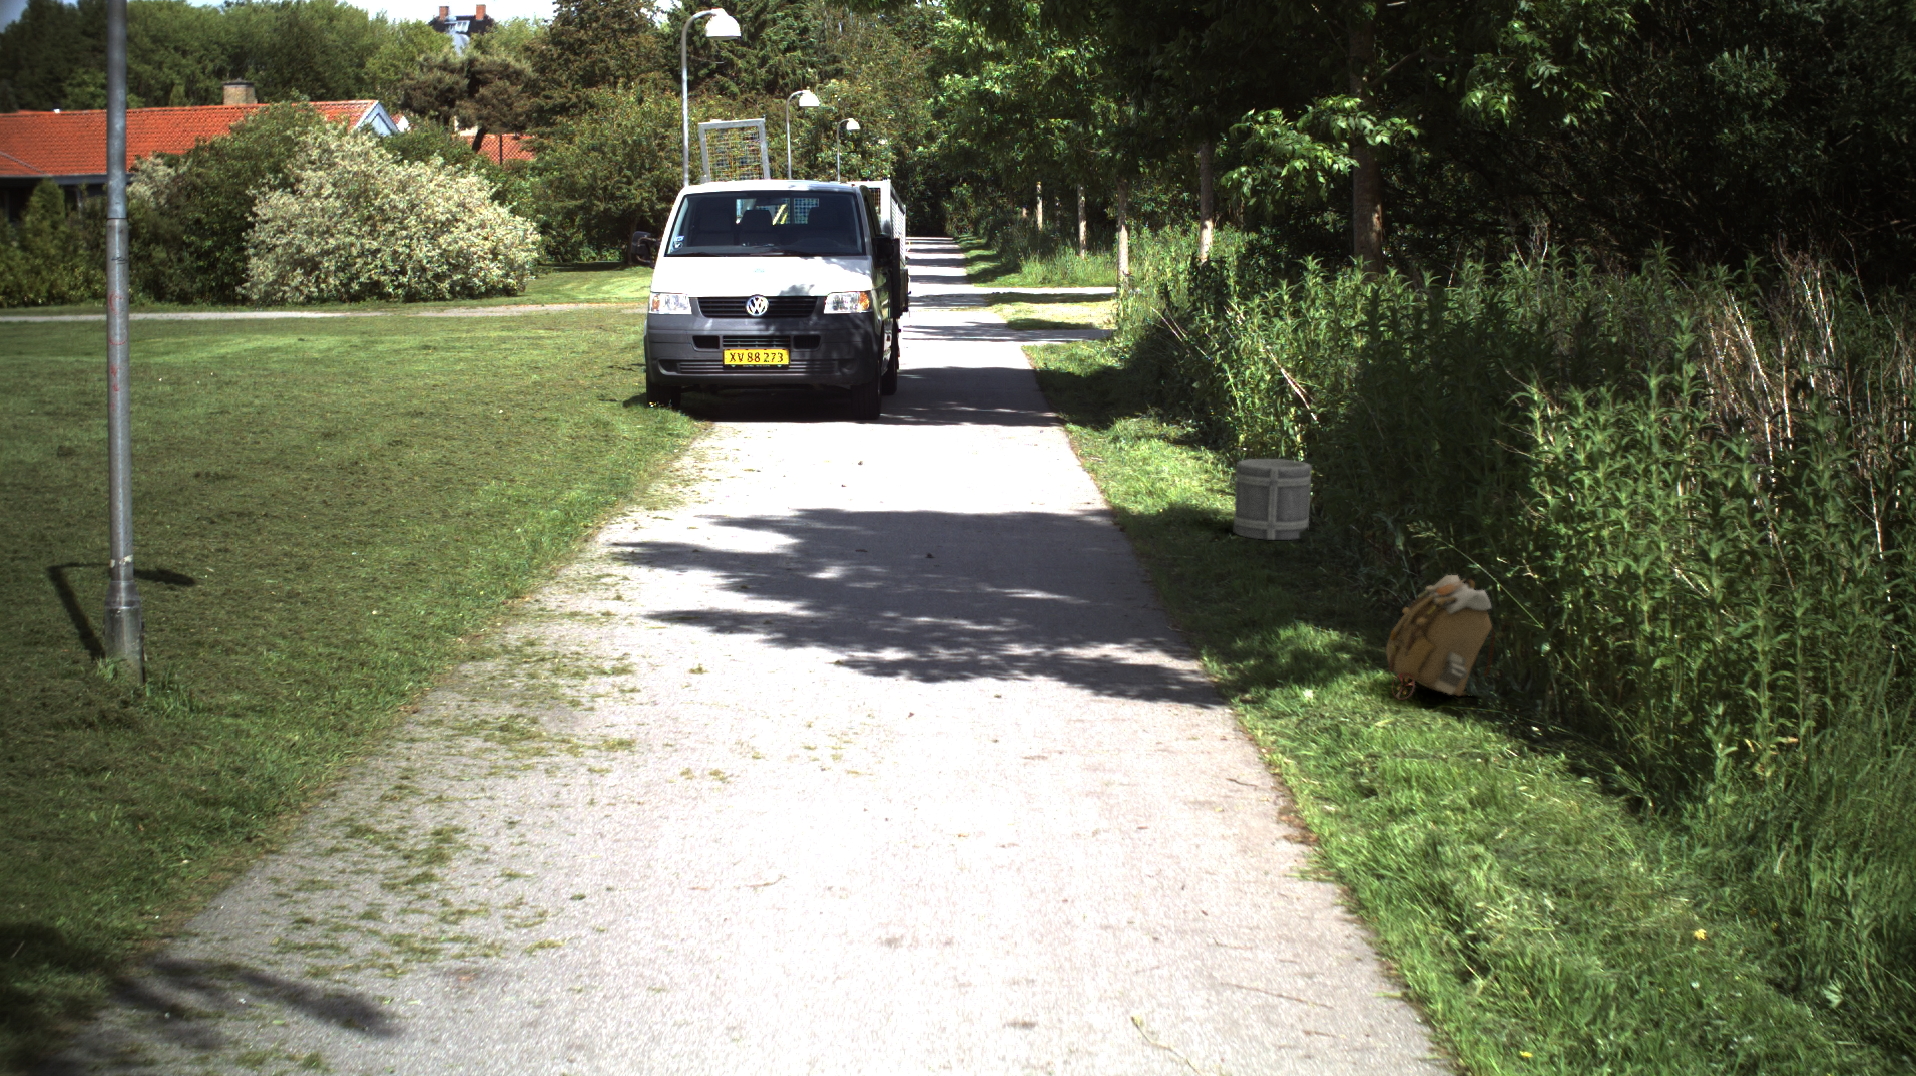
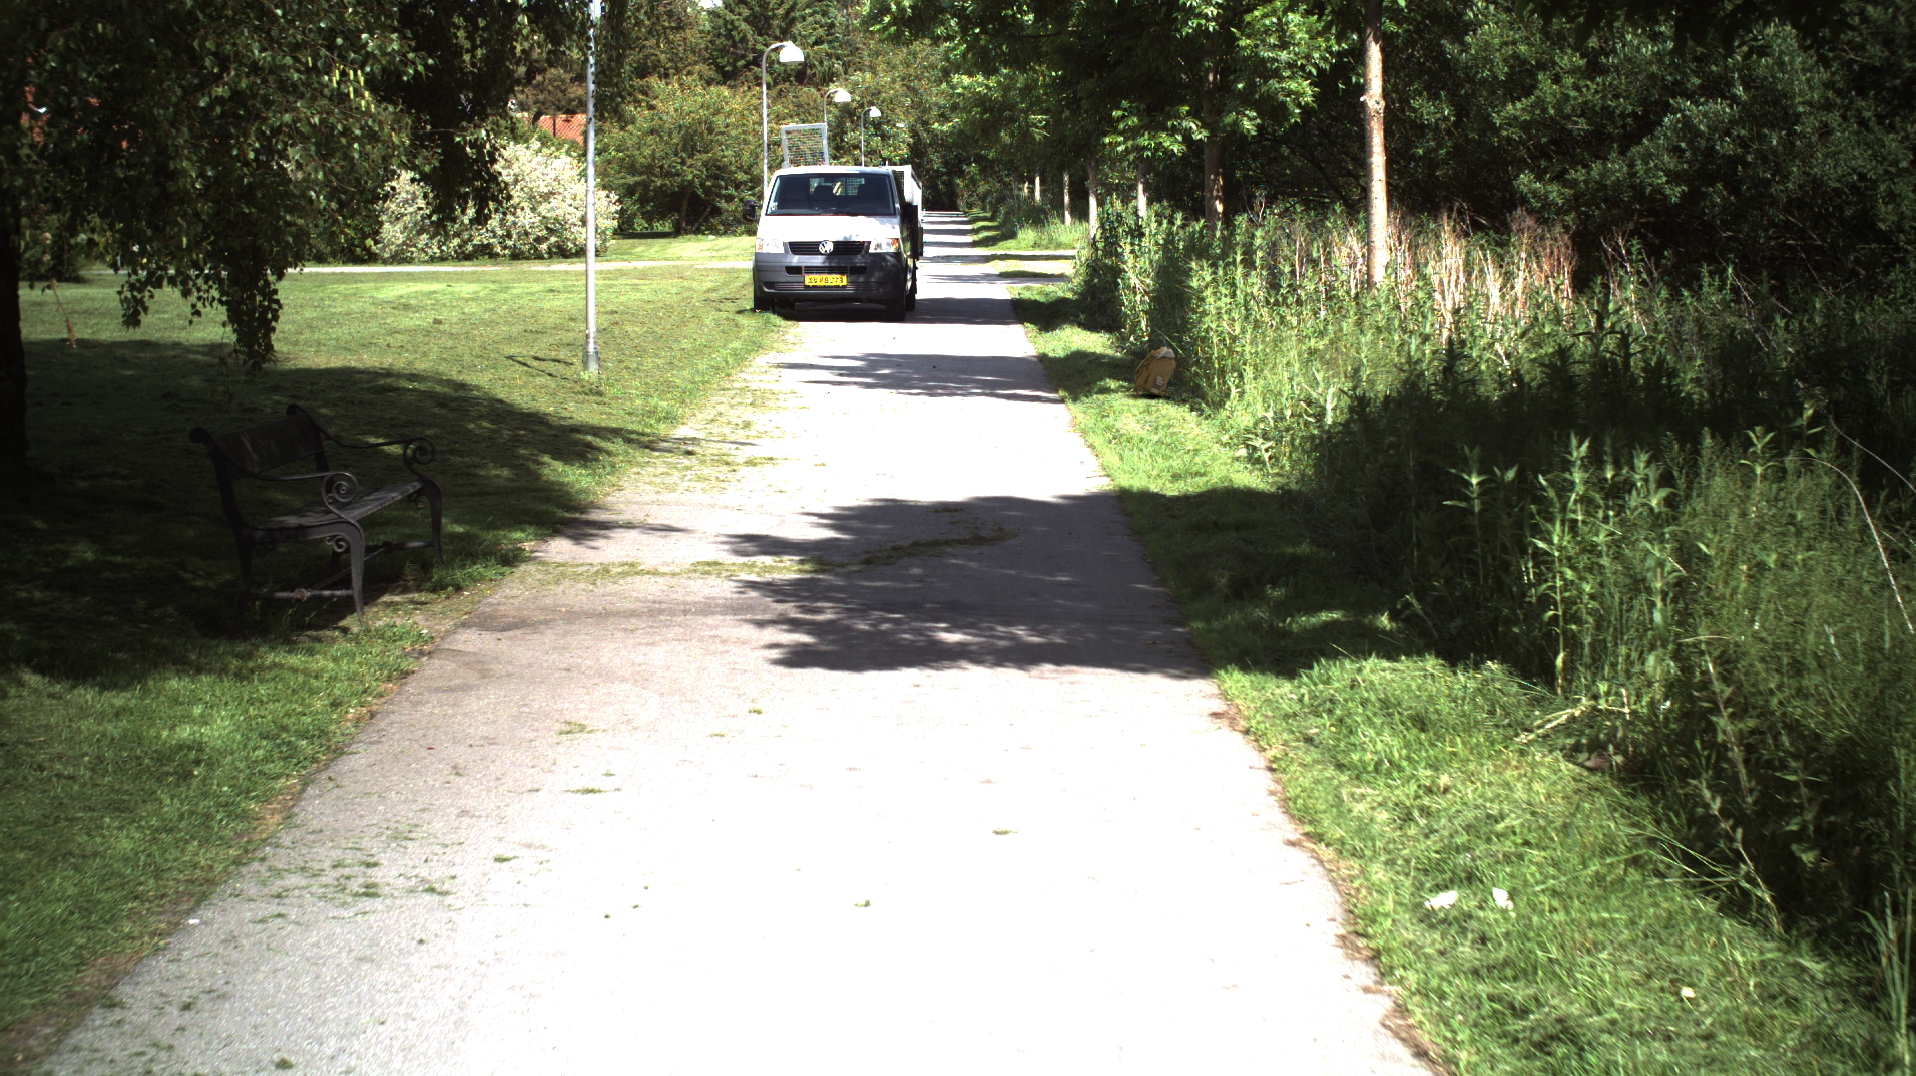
bucket: present [1234,459,1312,540] -> none [1100,321,1141,363]

